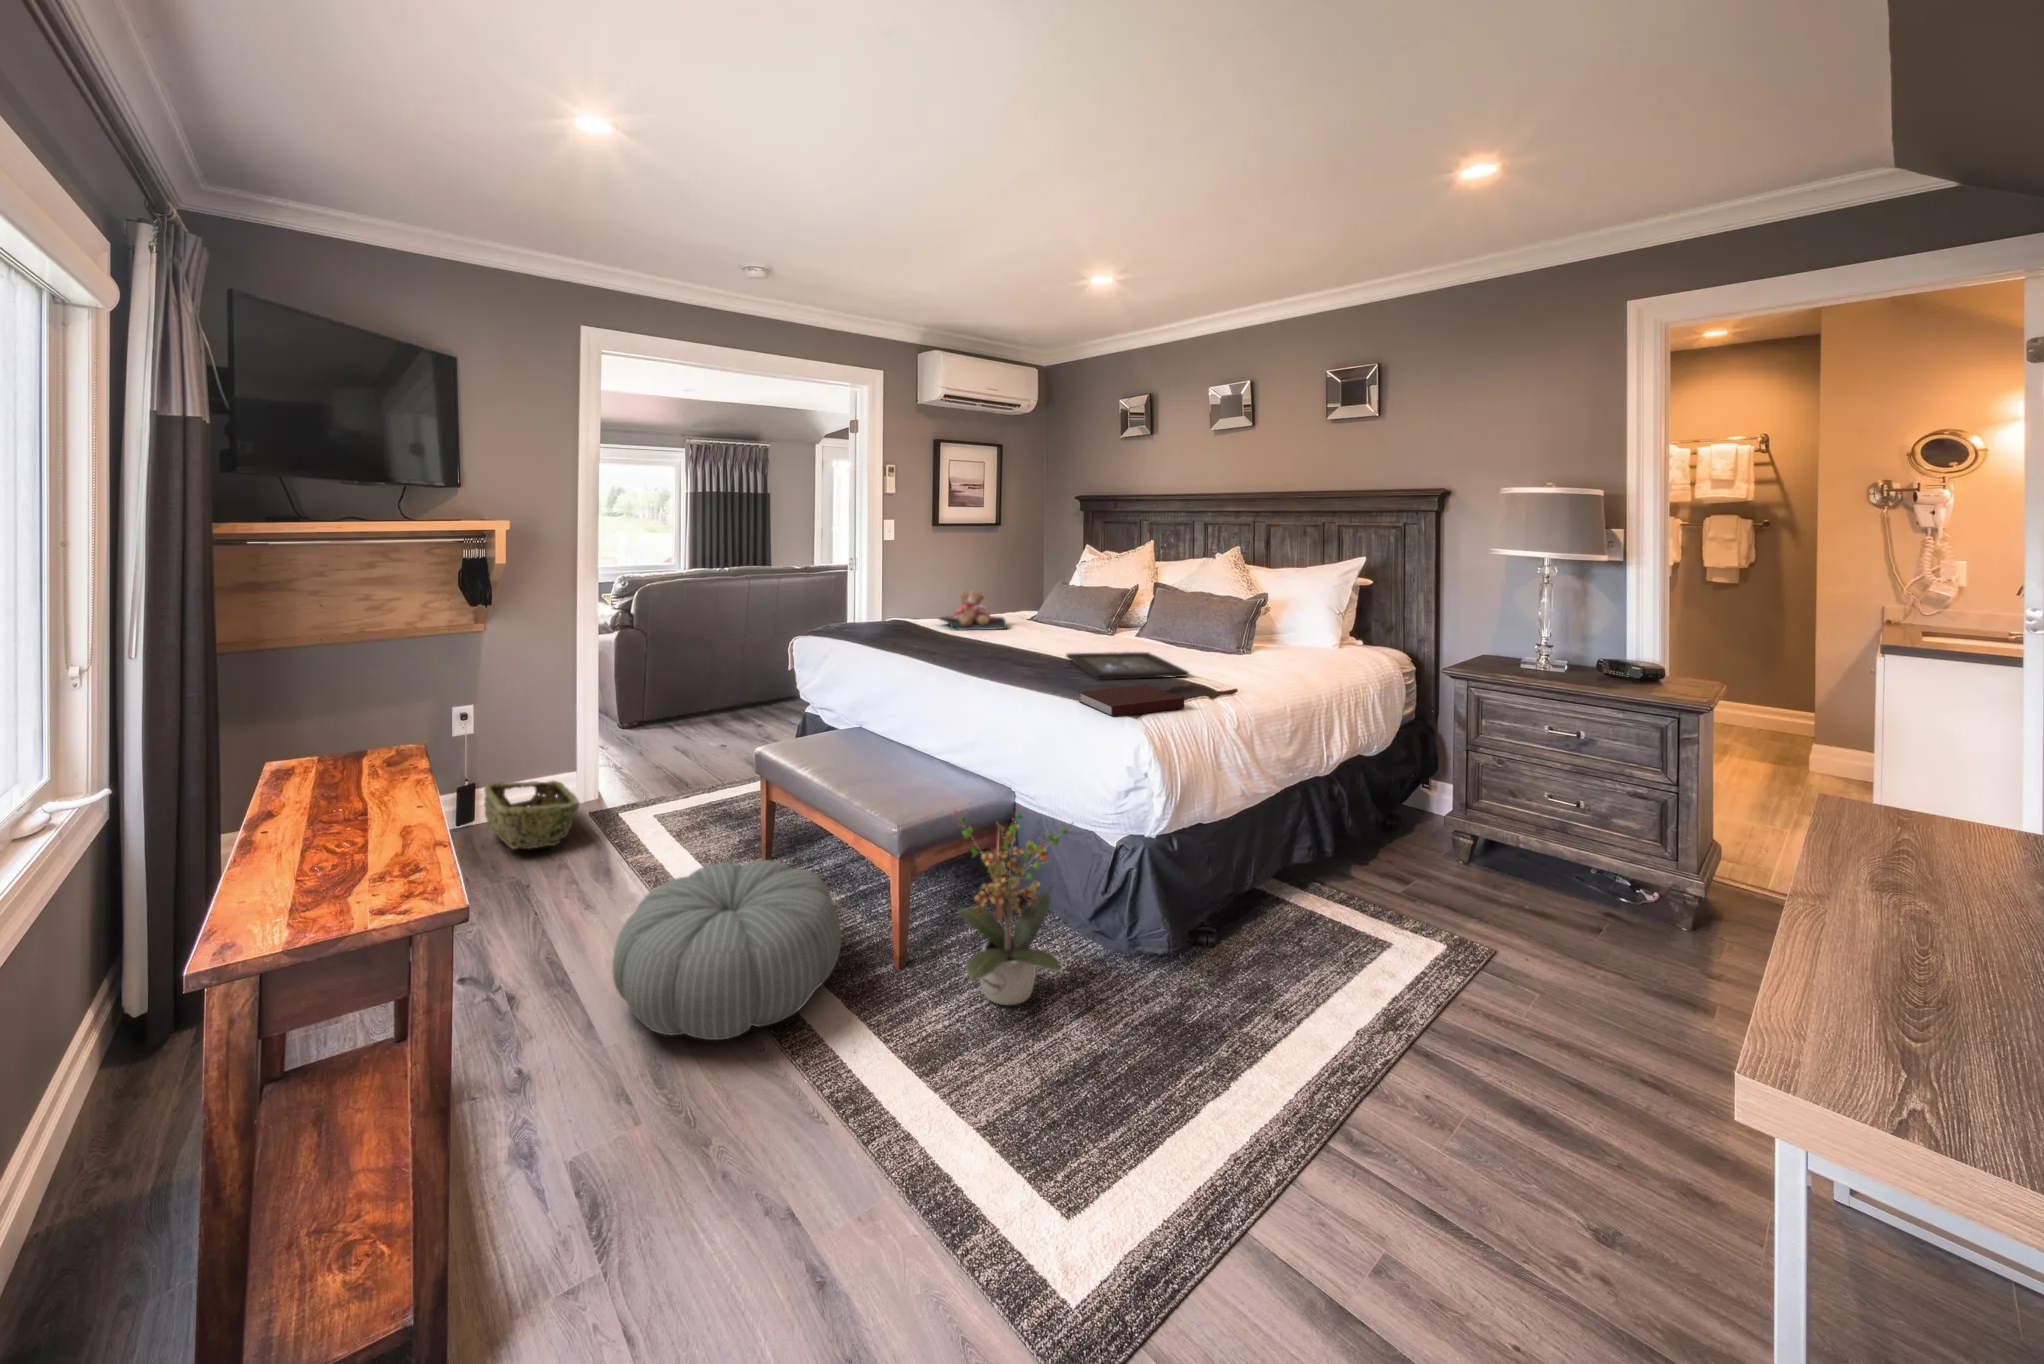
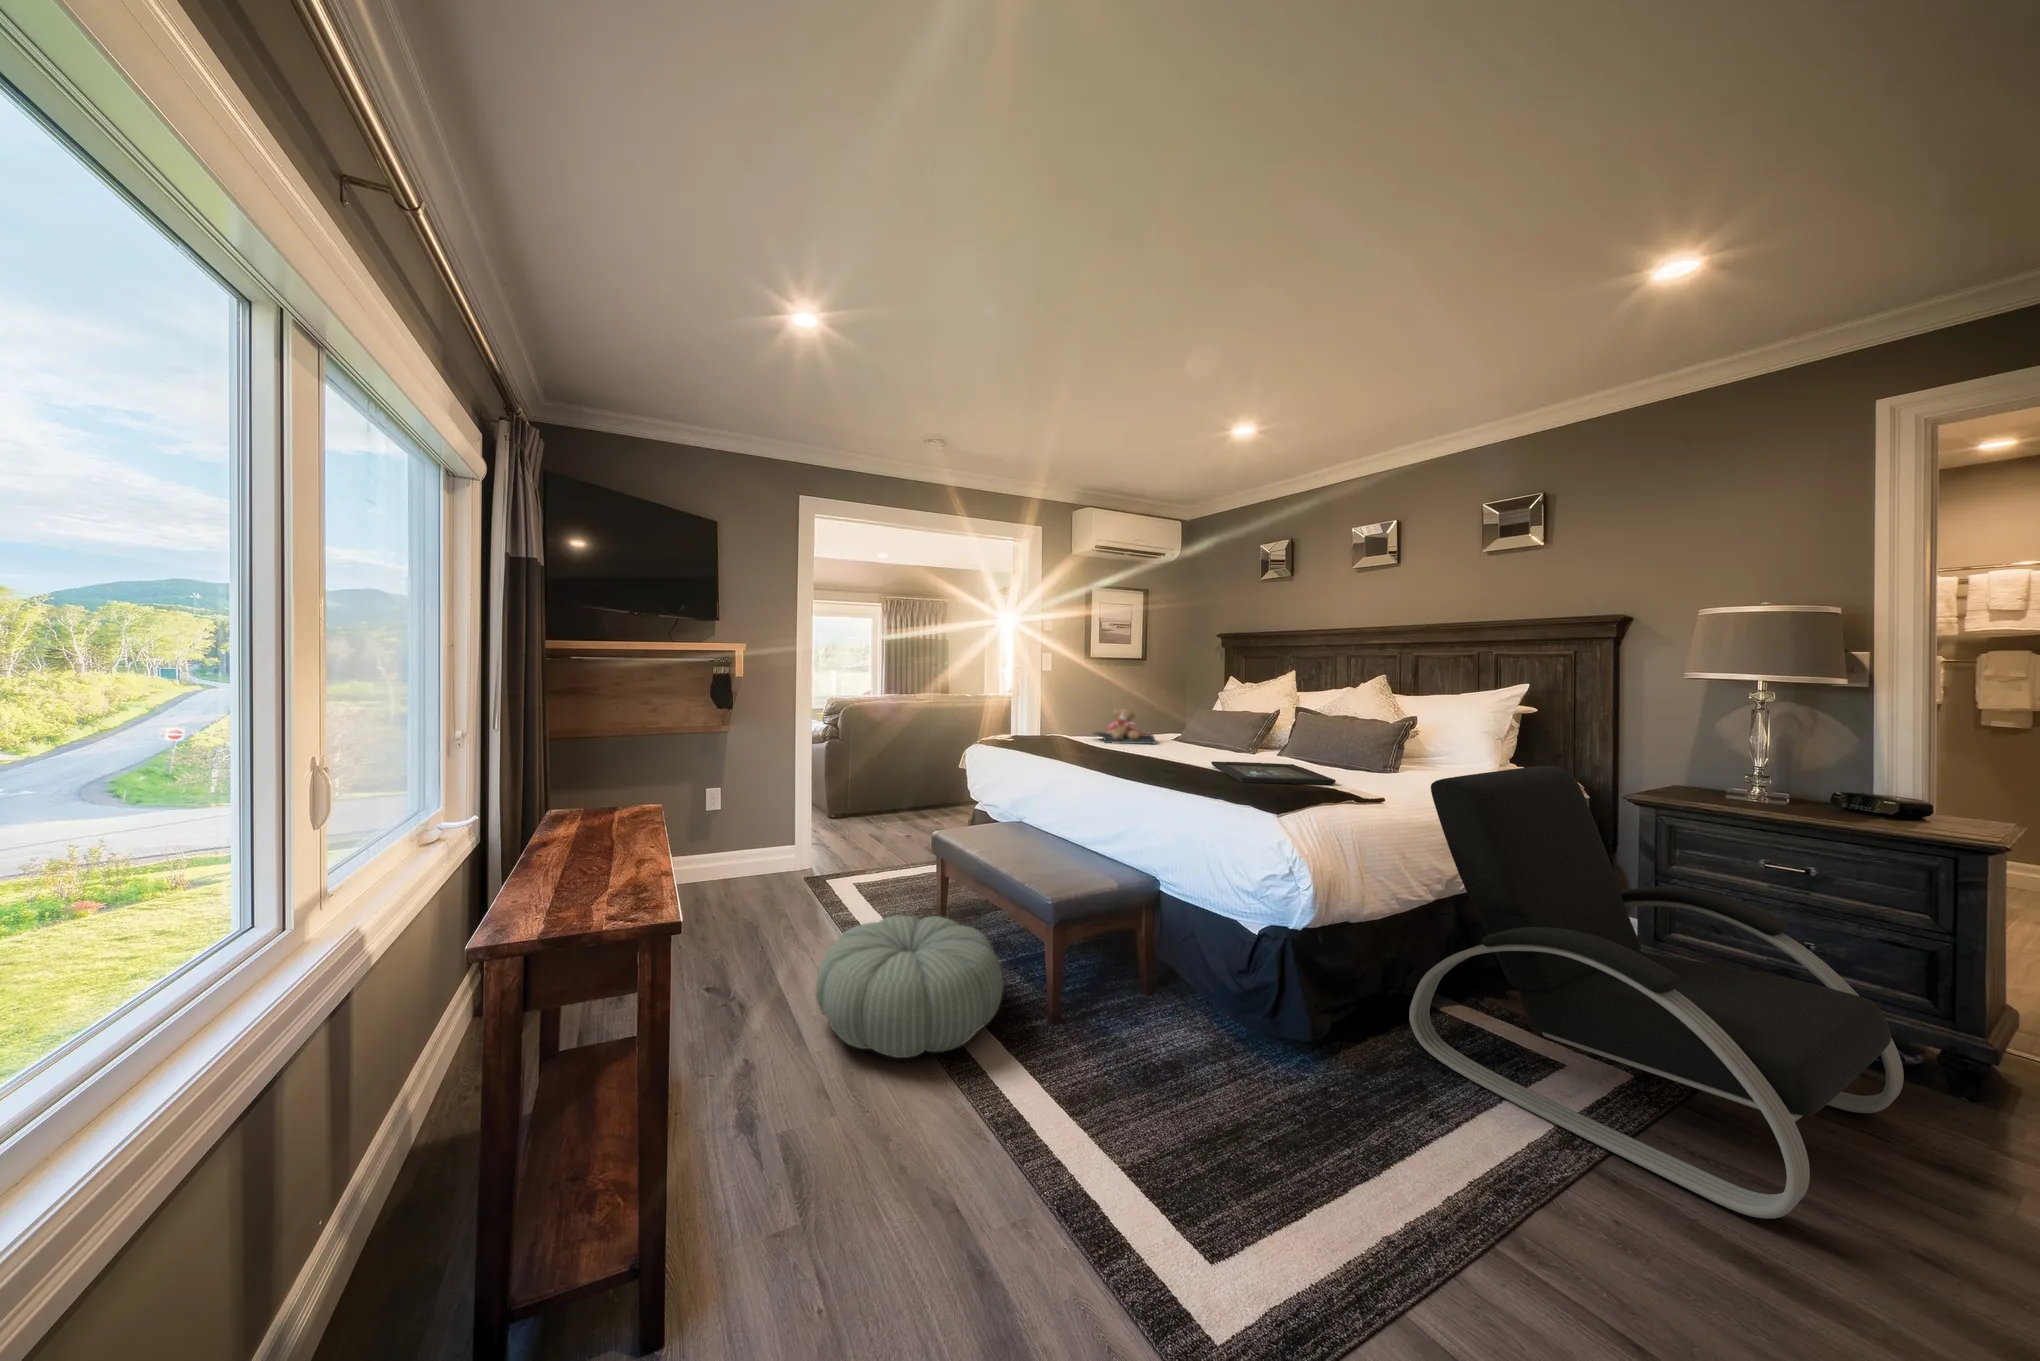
armchair: none [1256,649,1645,1072] -> present [1409,766,1904,1218]
notebook: present [1079,685,1184,717] -> none [1224,785,1331,809]
woven basket: present [484,781,580,849] -> none [727,844,797,897]
potted plant: present [954,806,1073,1005] -> none [1104,885,1221,1067]

